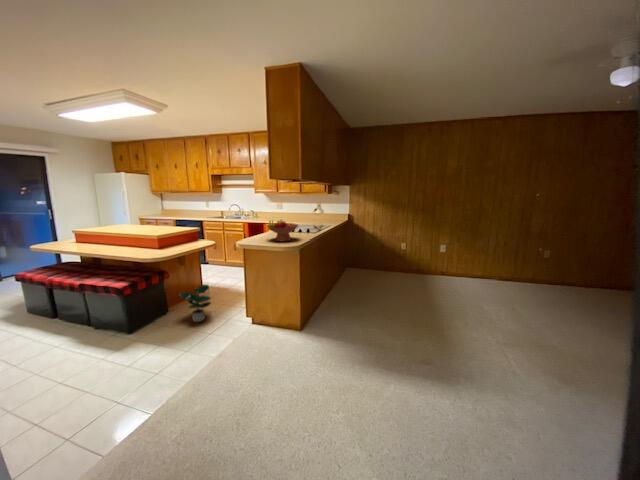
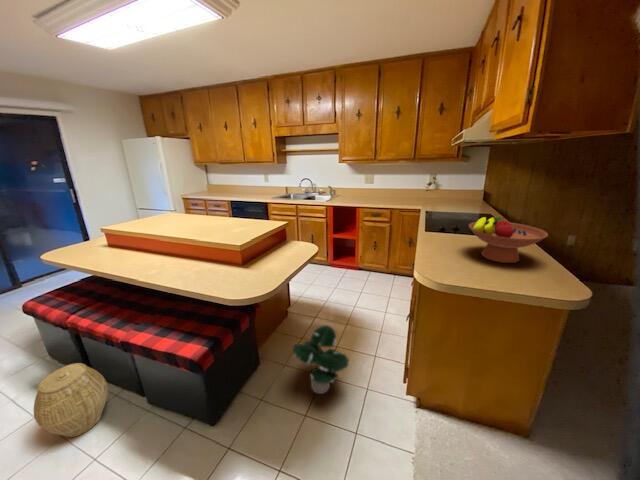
woven basket: none [28,298,69,338] -> present [34,363,108,437]

